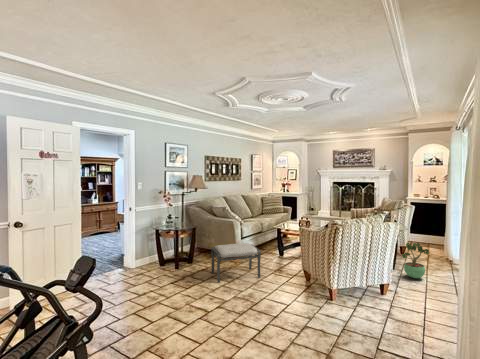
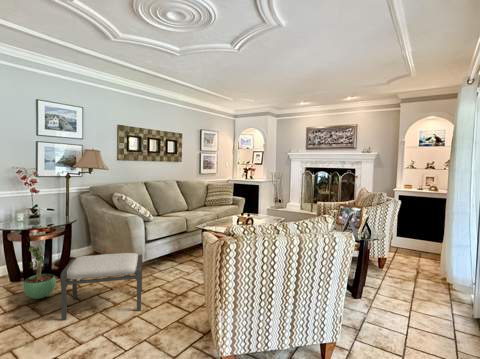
potted plant: present [402,243,429,278] -> present [23,246,56,299]

